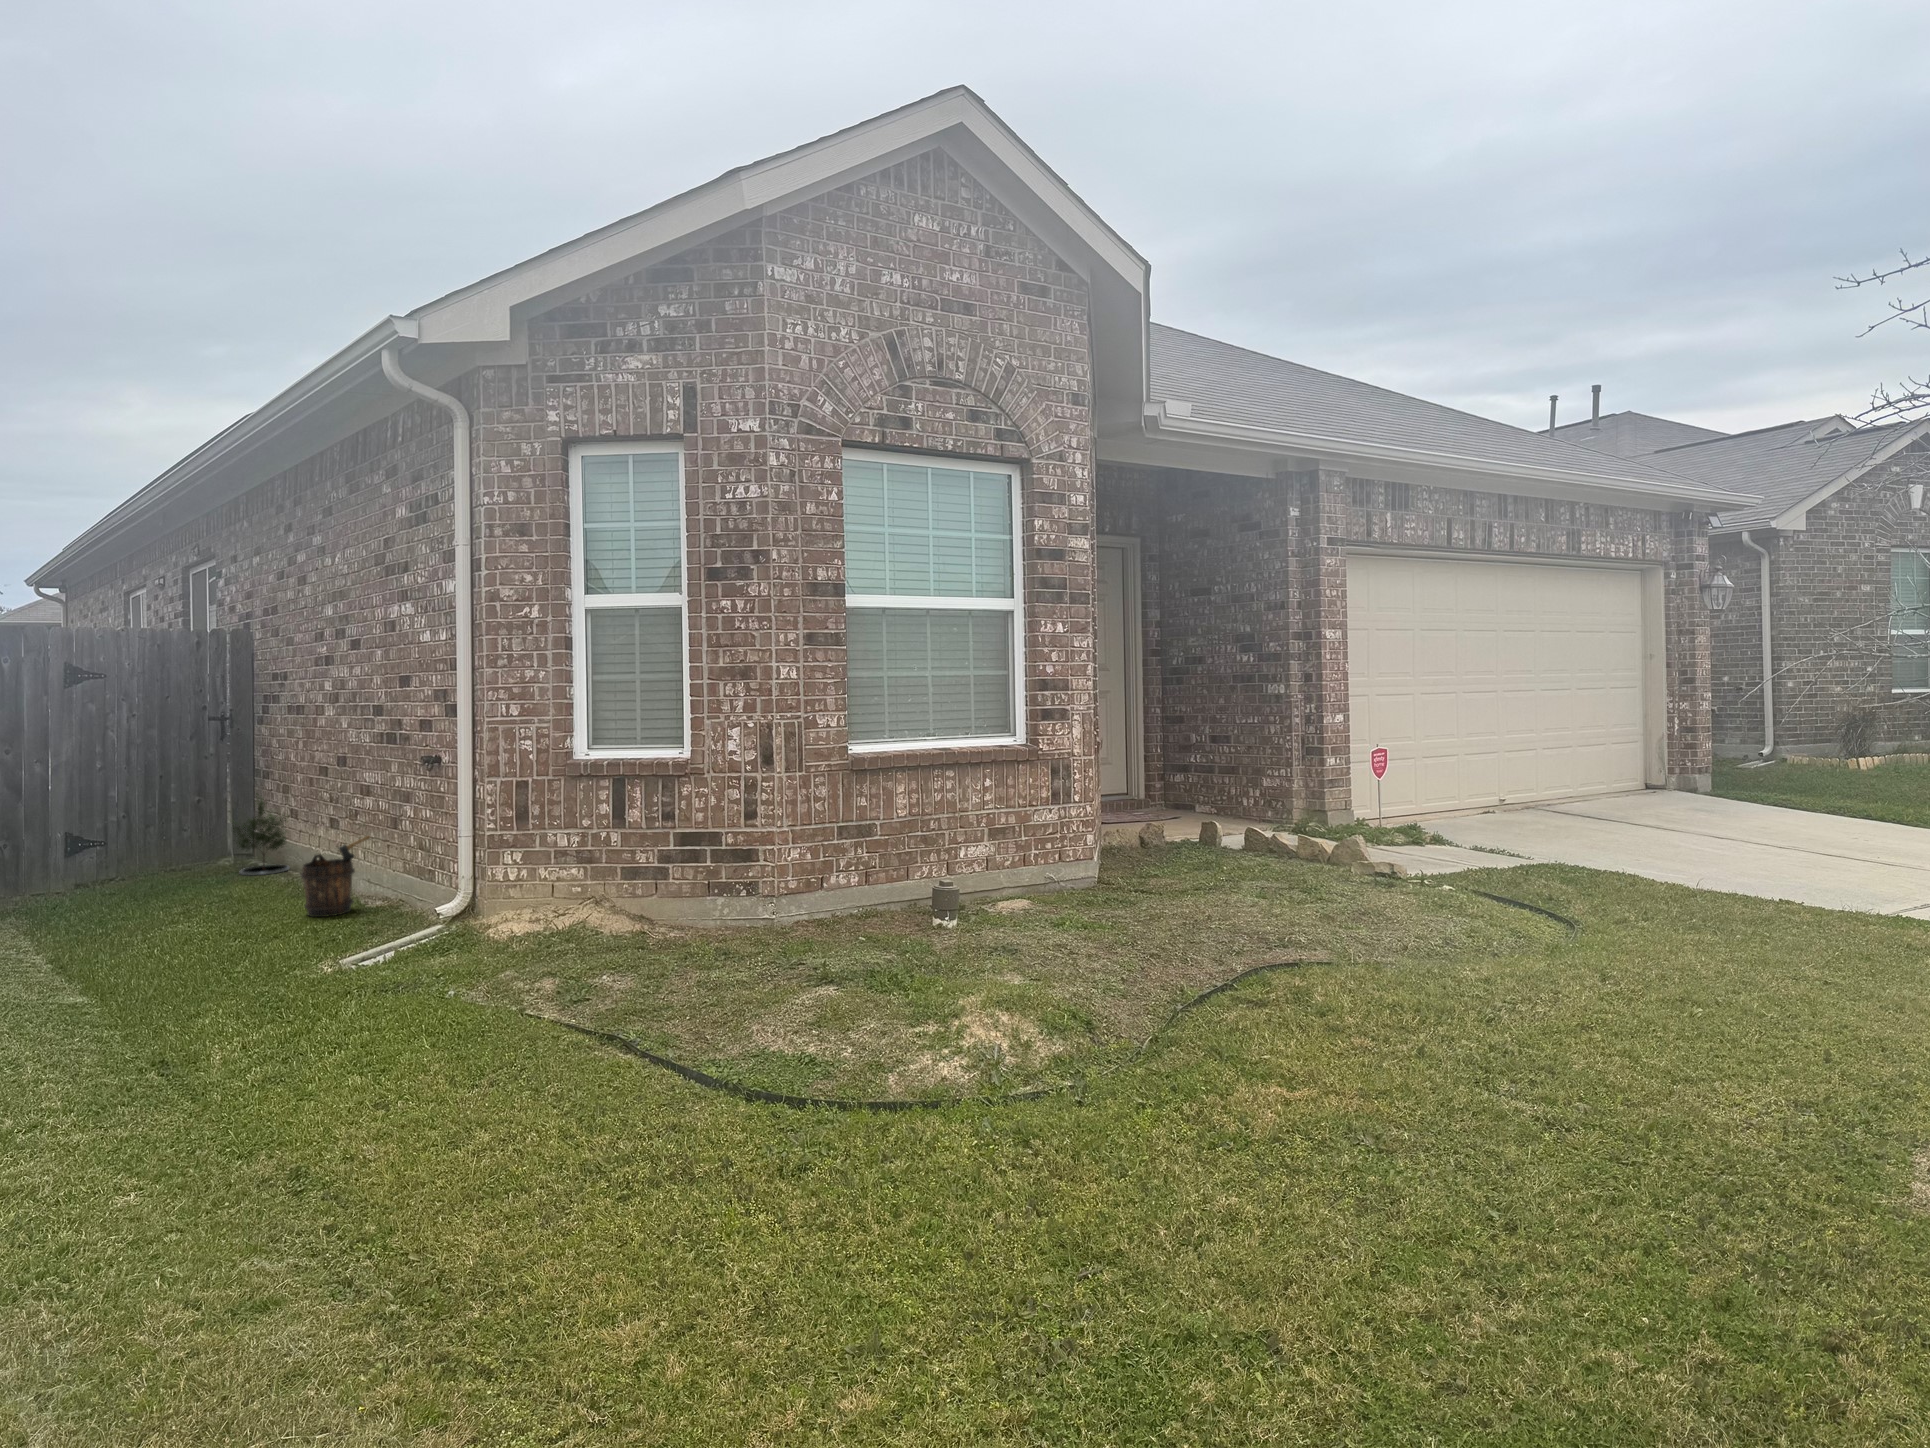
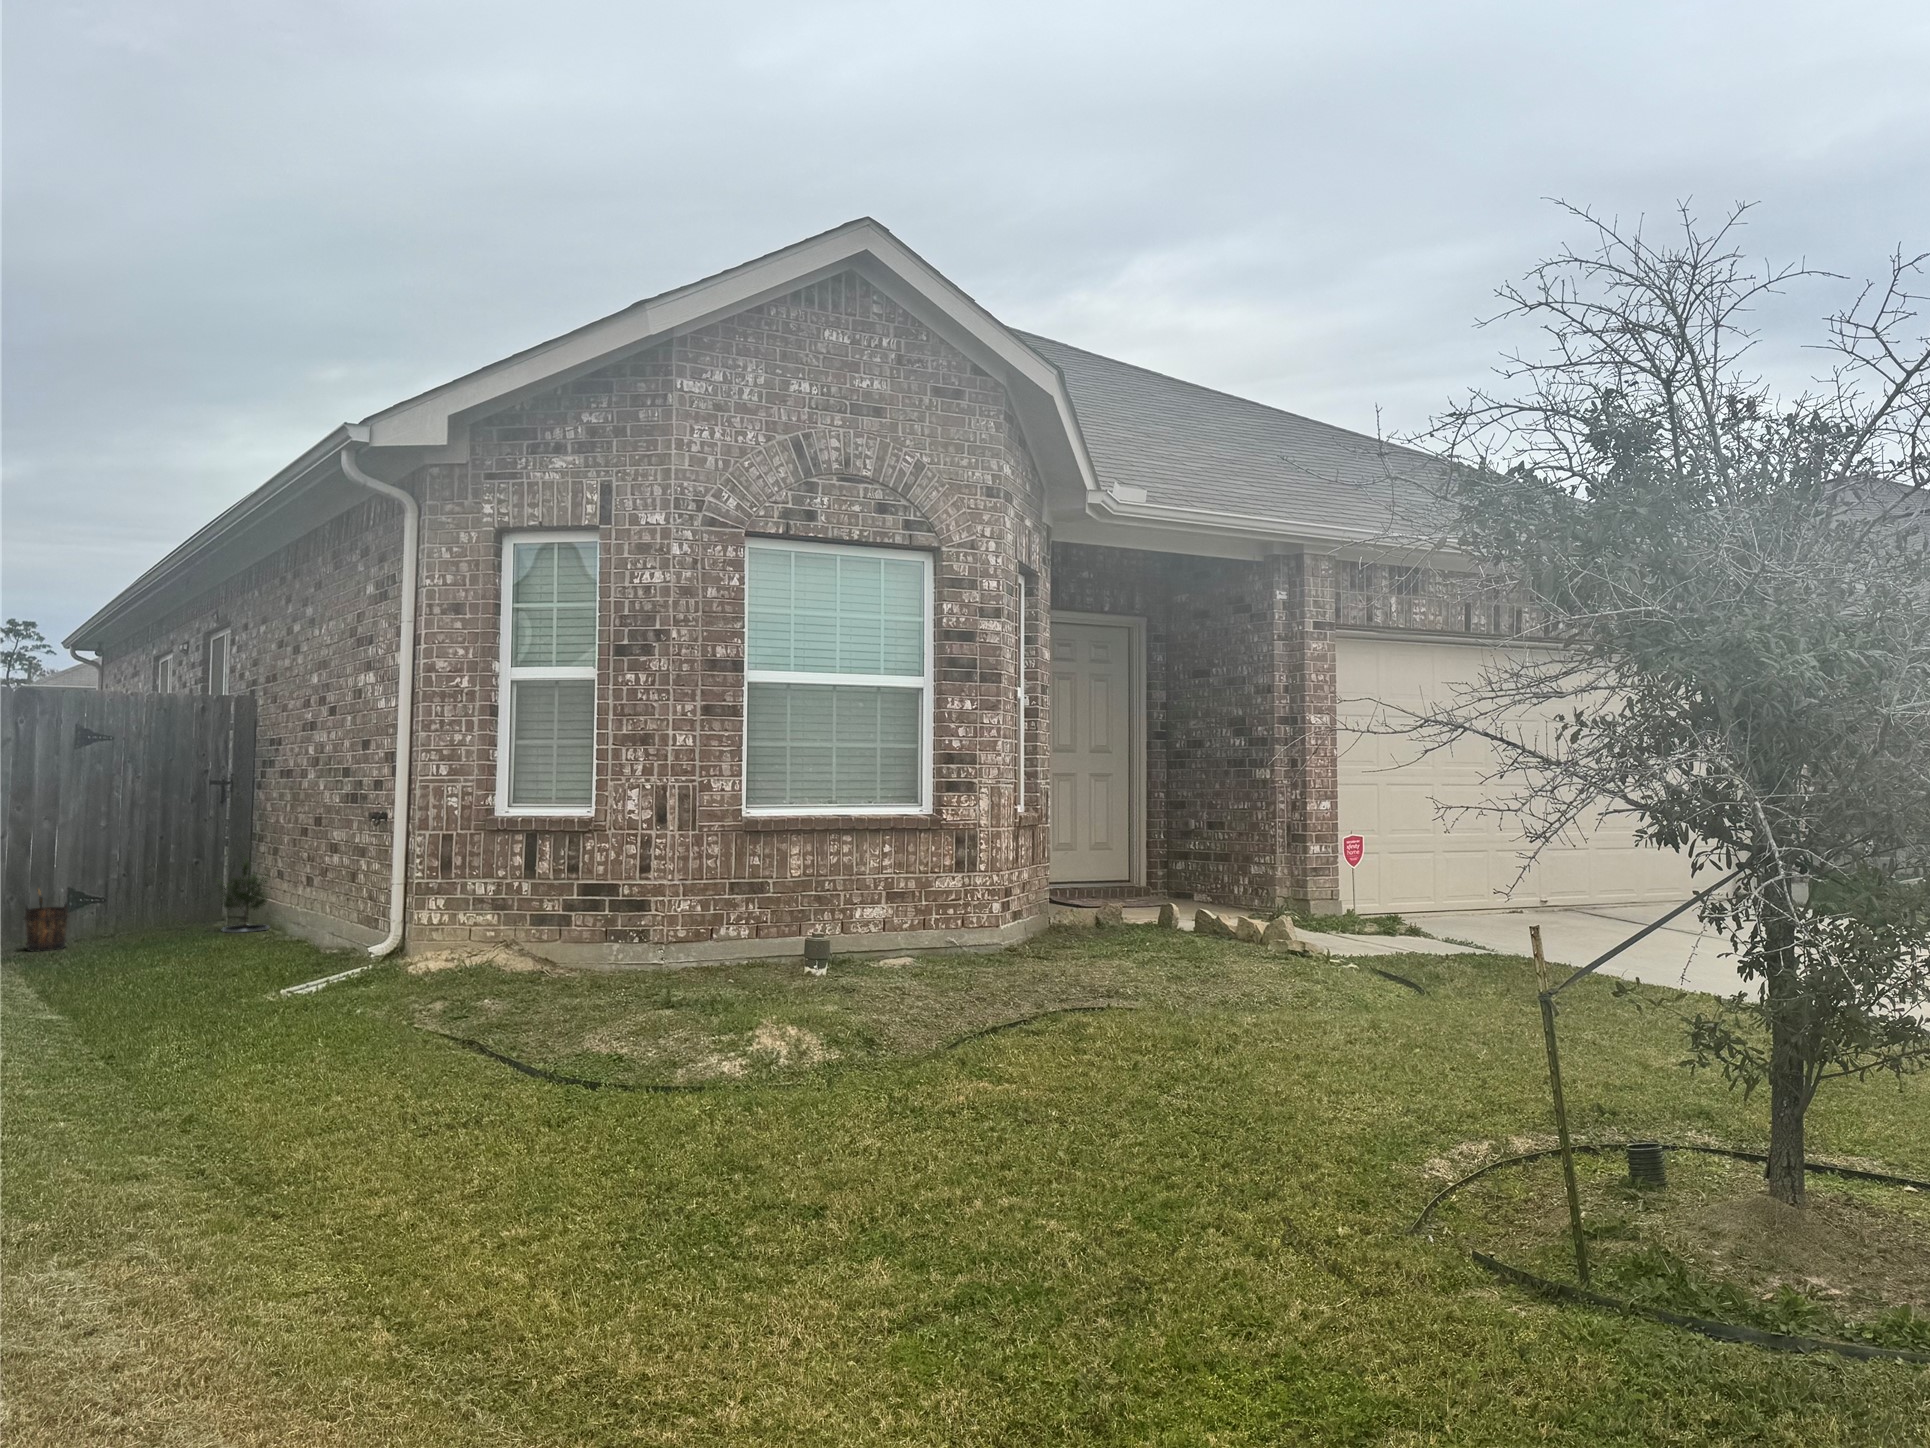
bucket: present [301,836,370,917] -> present [24,890,70,952]

